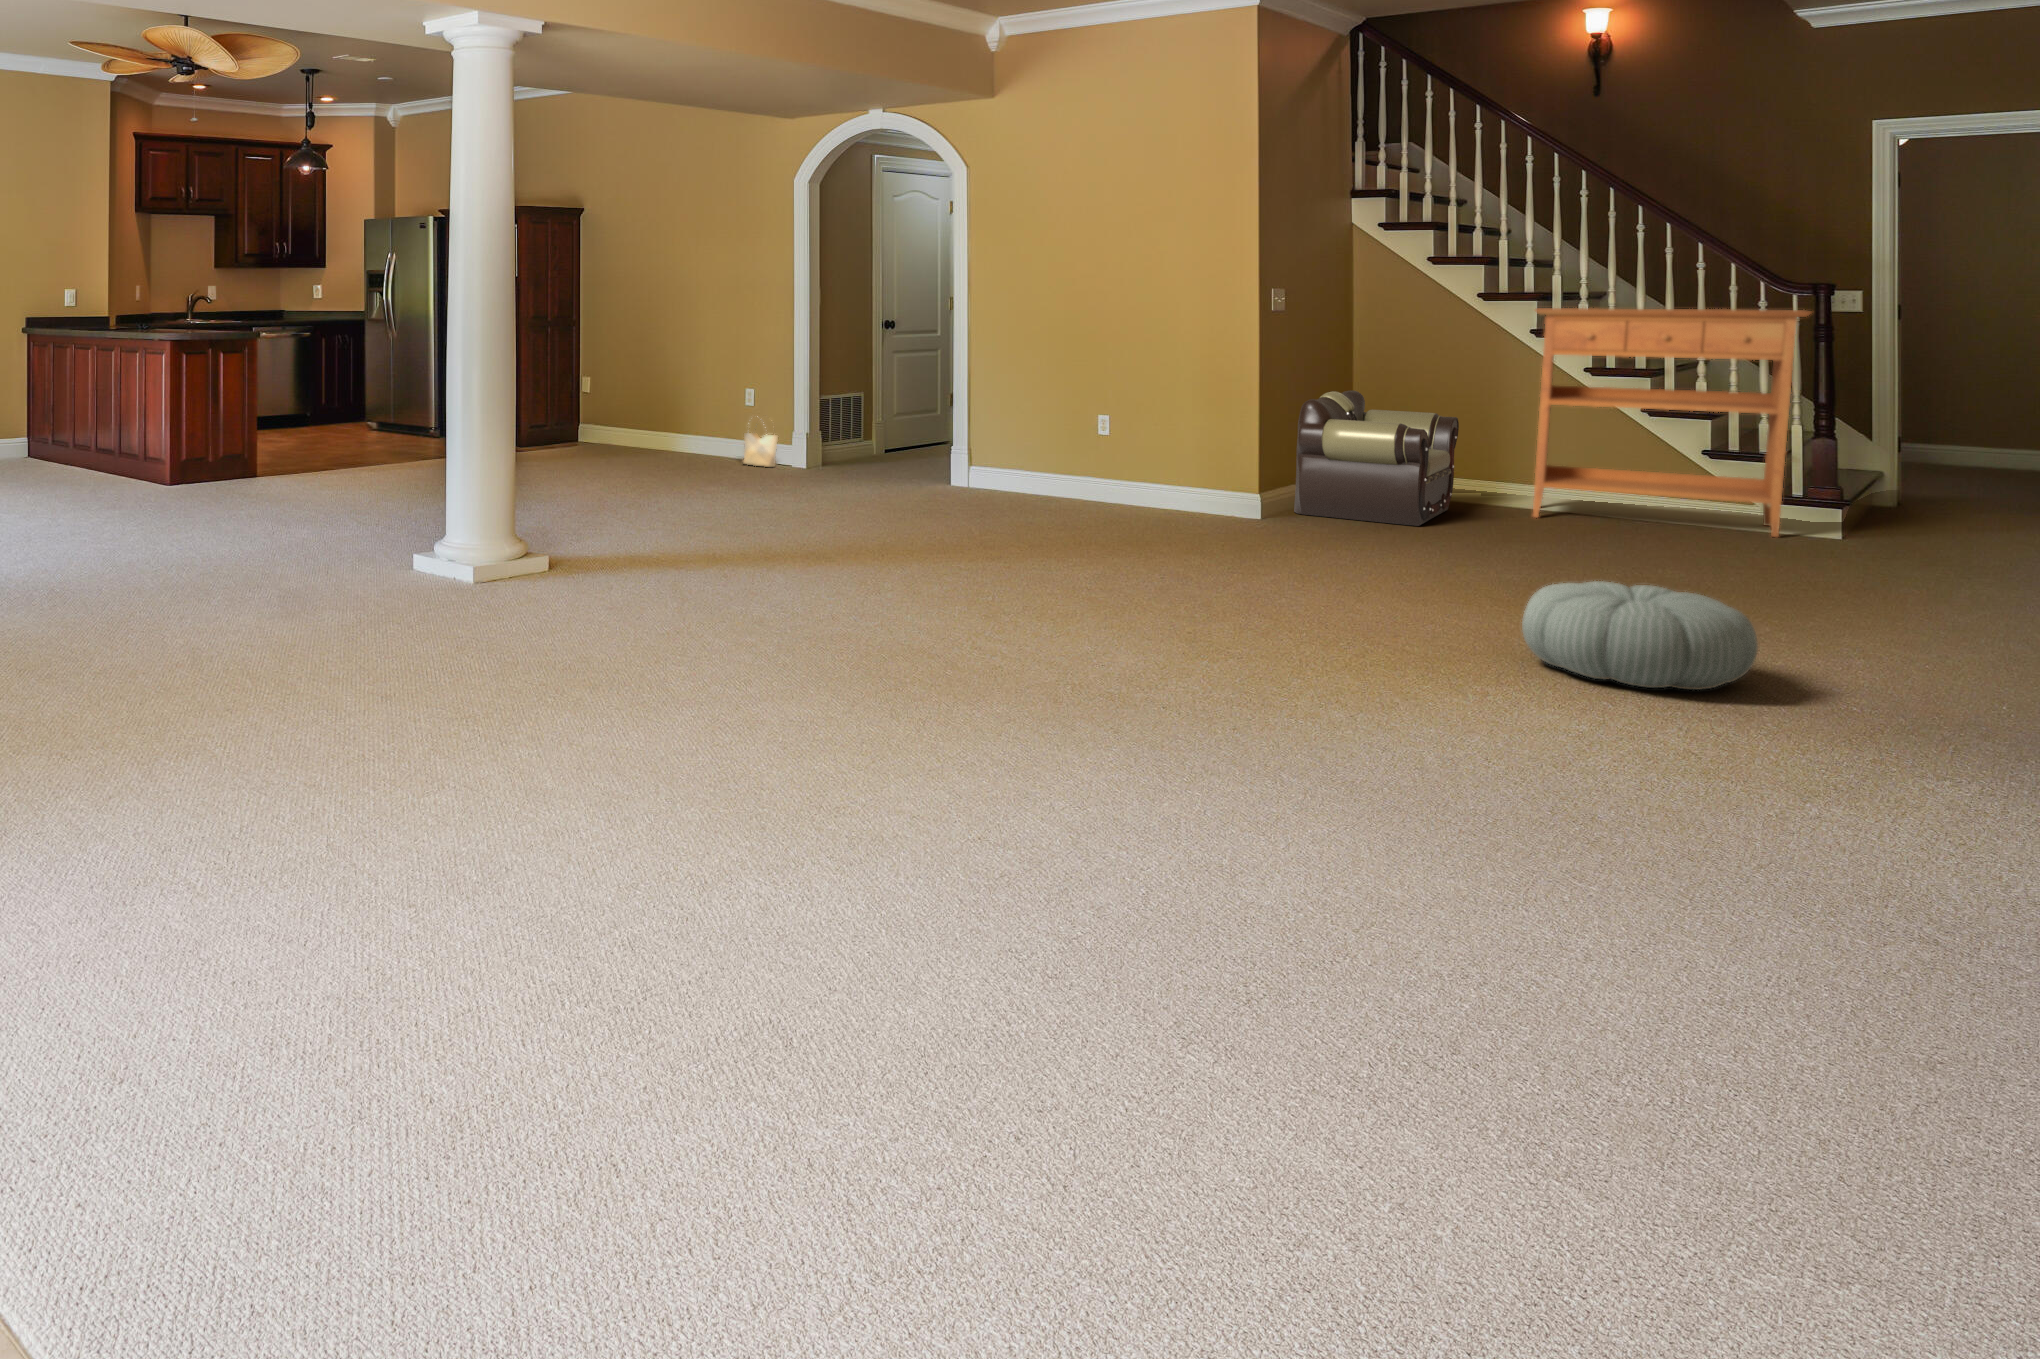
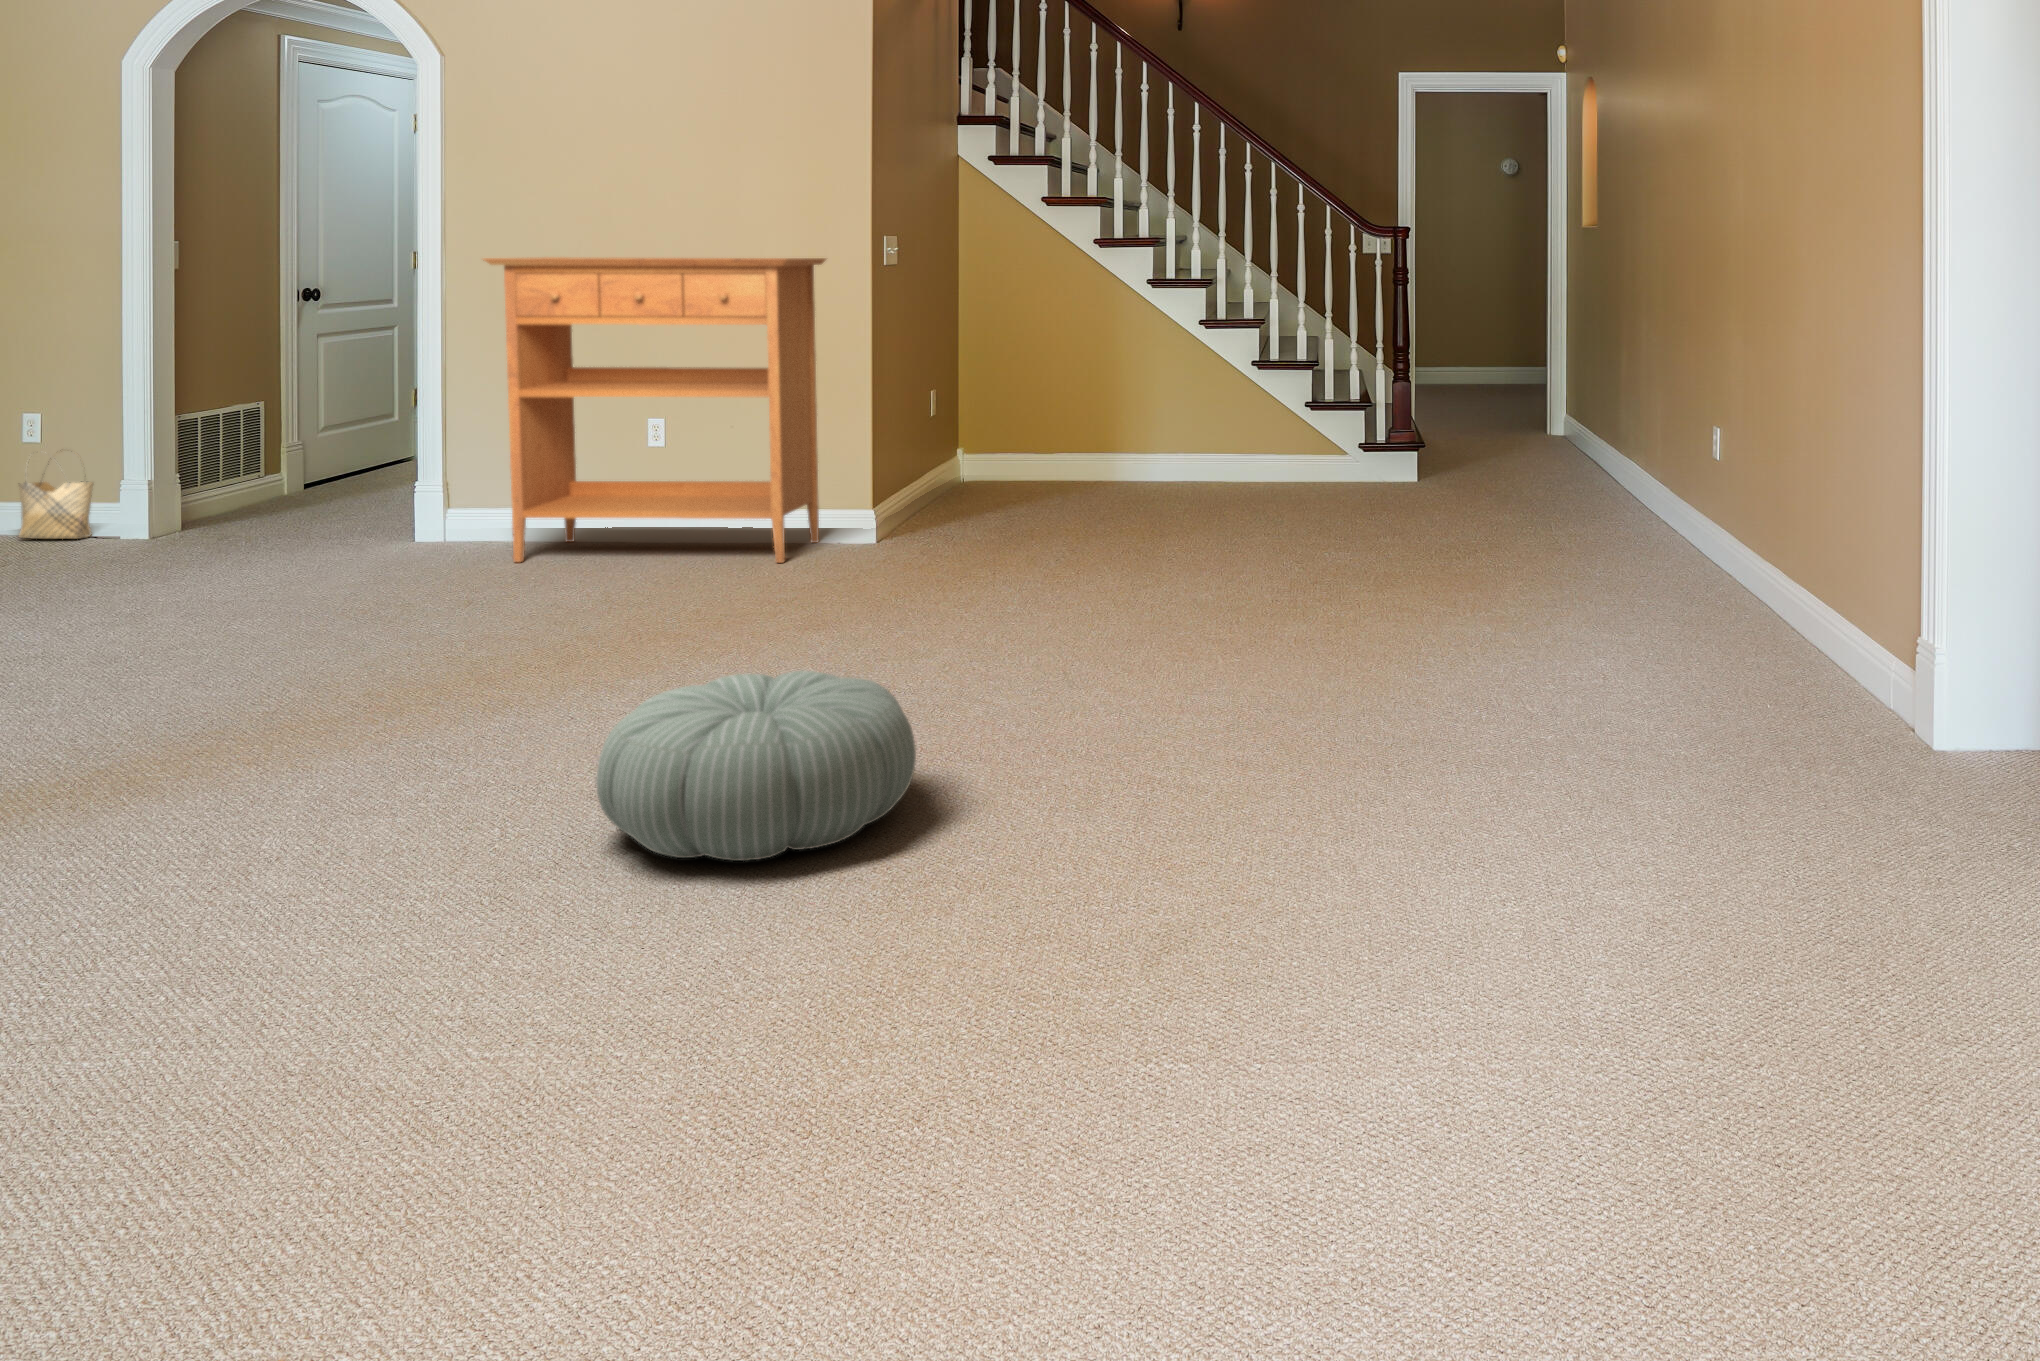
console table: present [1533,308,1811,537] -> present [483,257,826,563]
armchair: present [1294,391,1459,526] -> none [911,360,1085,526]
pouf: present [1522,581,1758,690] -> present [596,671,916,861]

